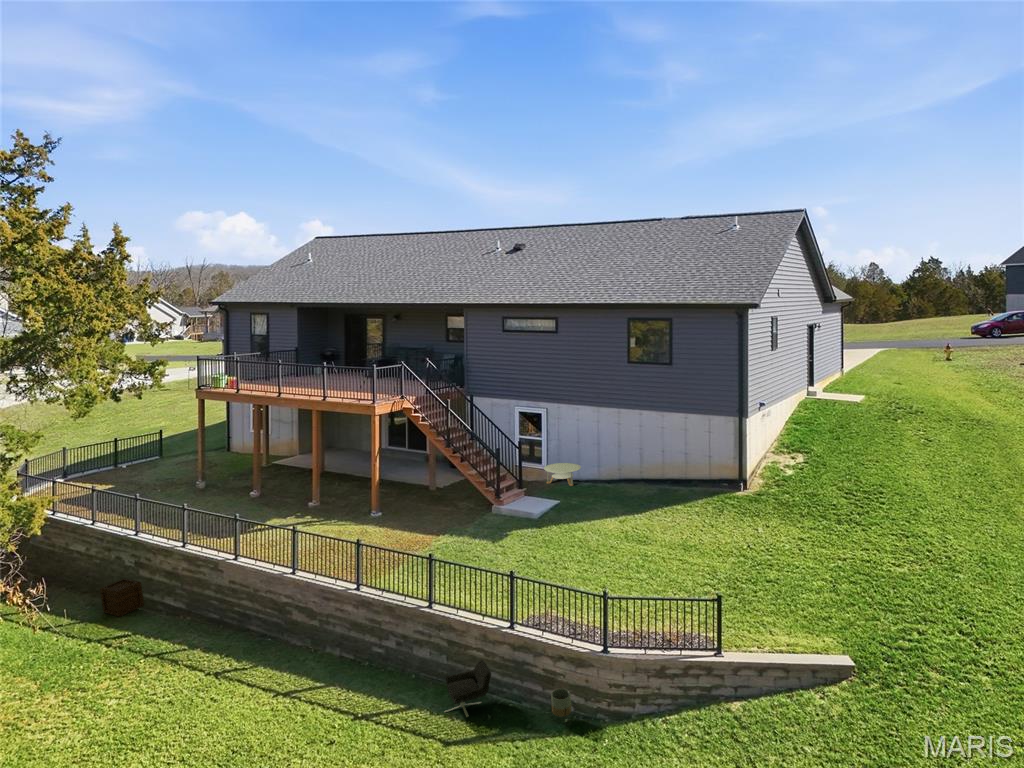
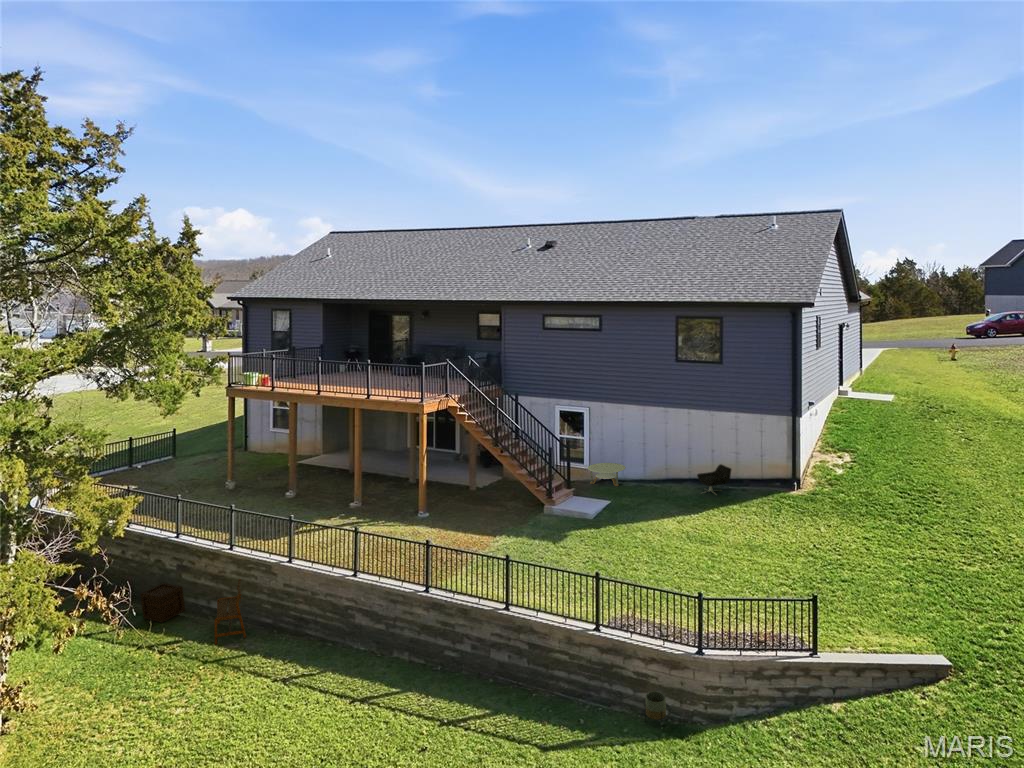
bench: none [162,574,200,639] -> present [214,579,246,644]
lounge chair: present [444,660,491,717] -> present [697,464,731,492]

